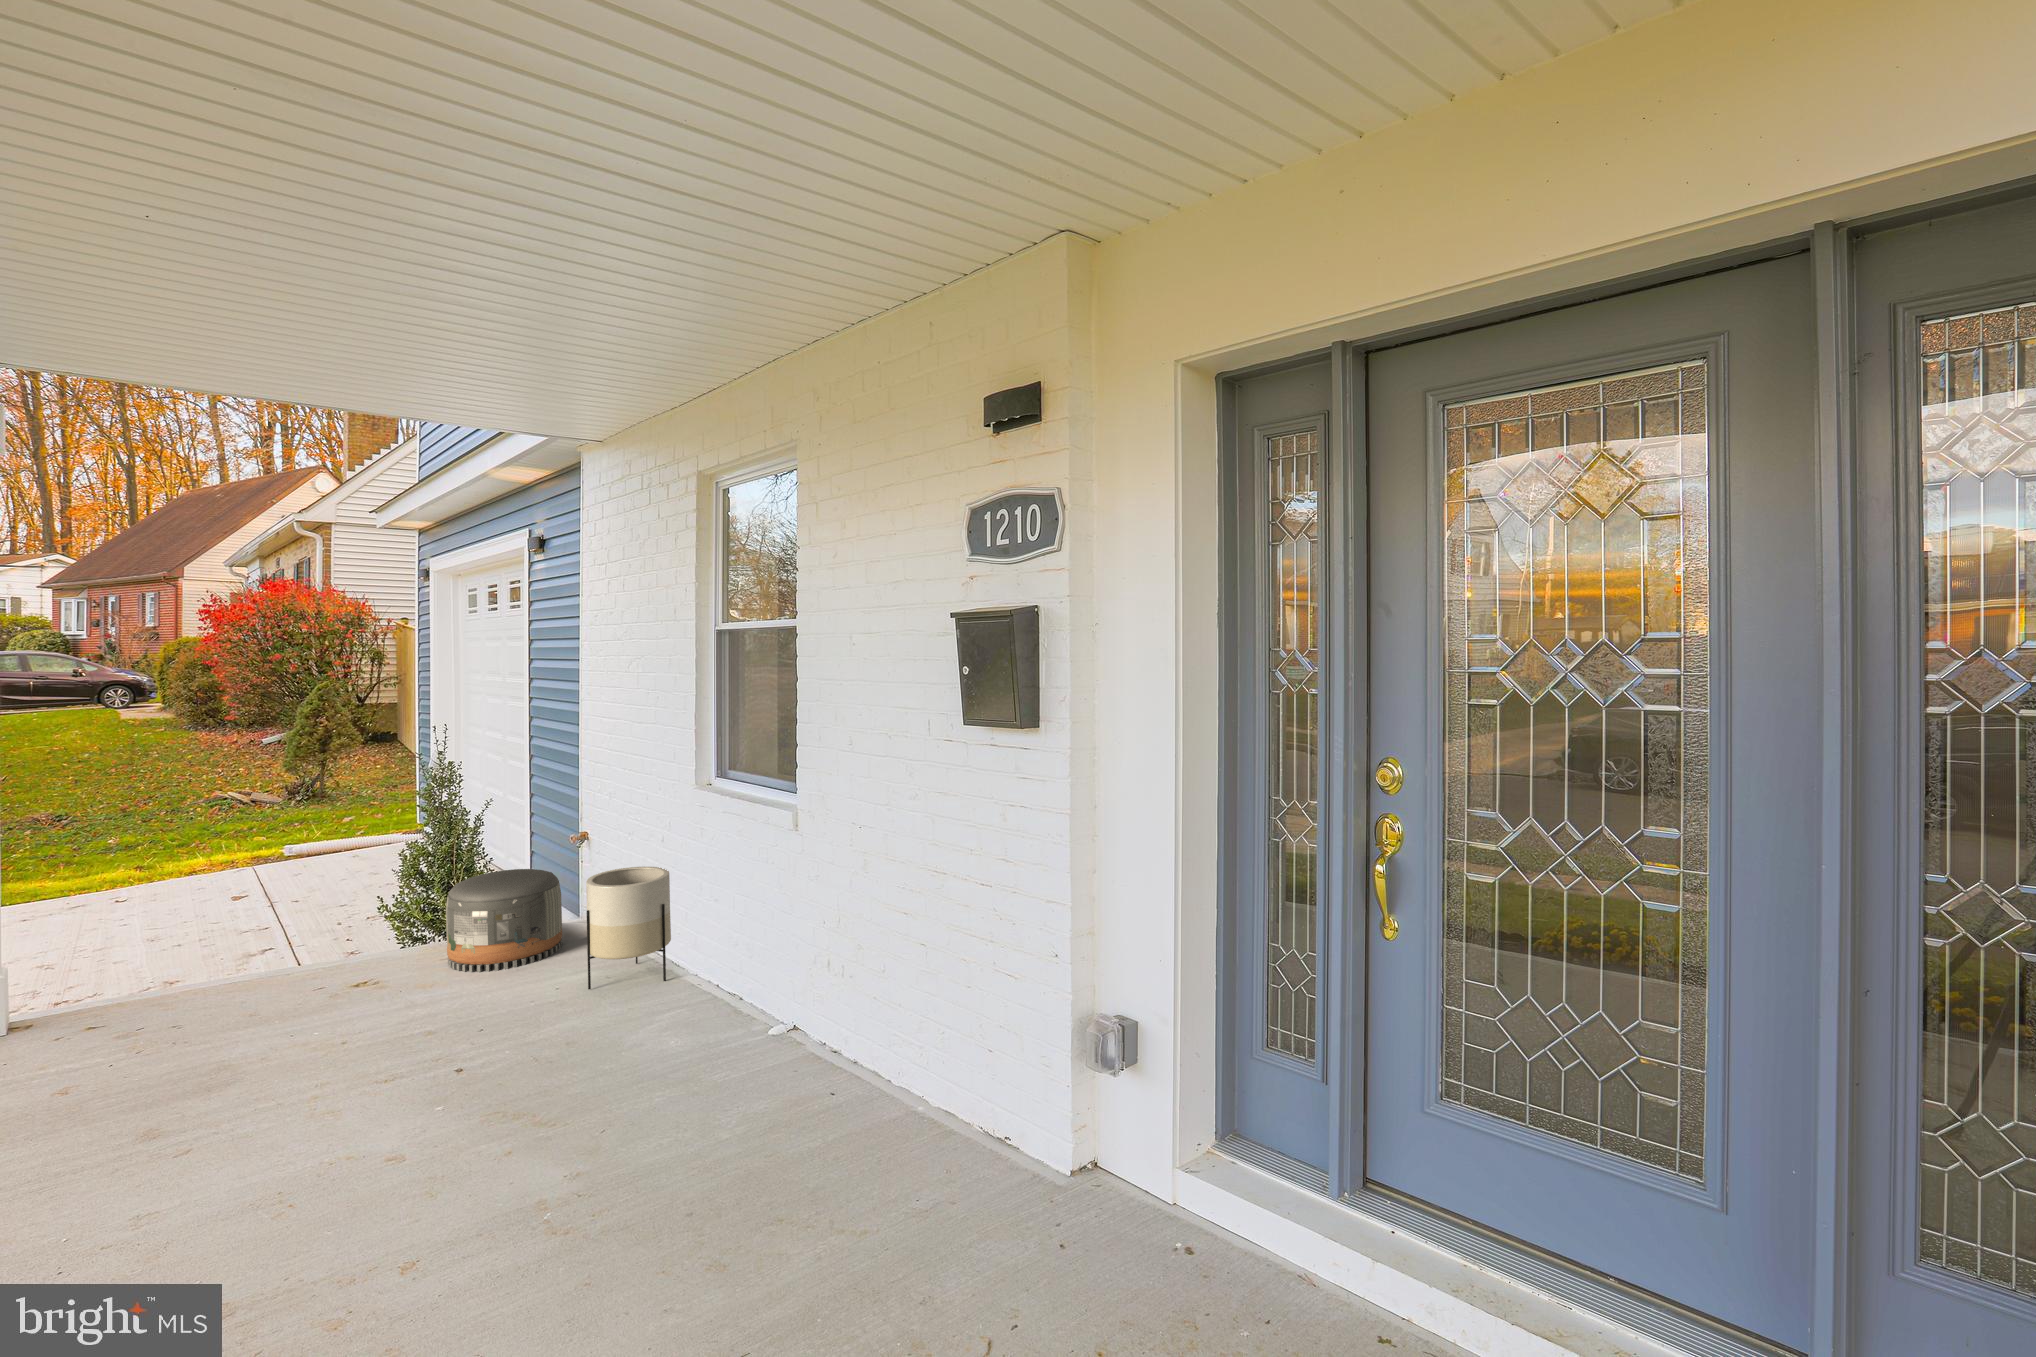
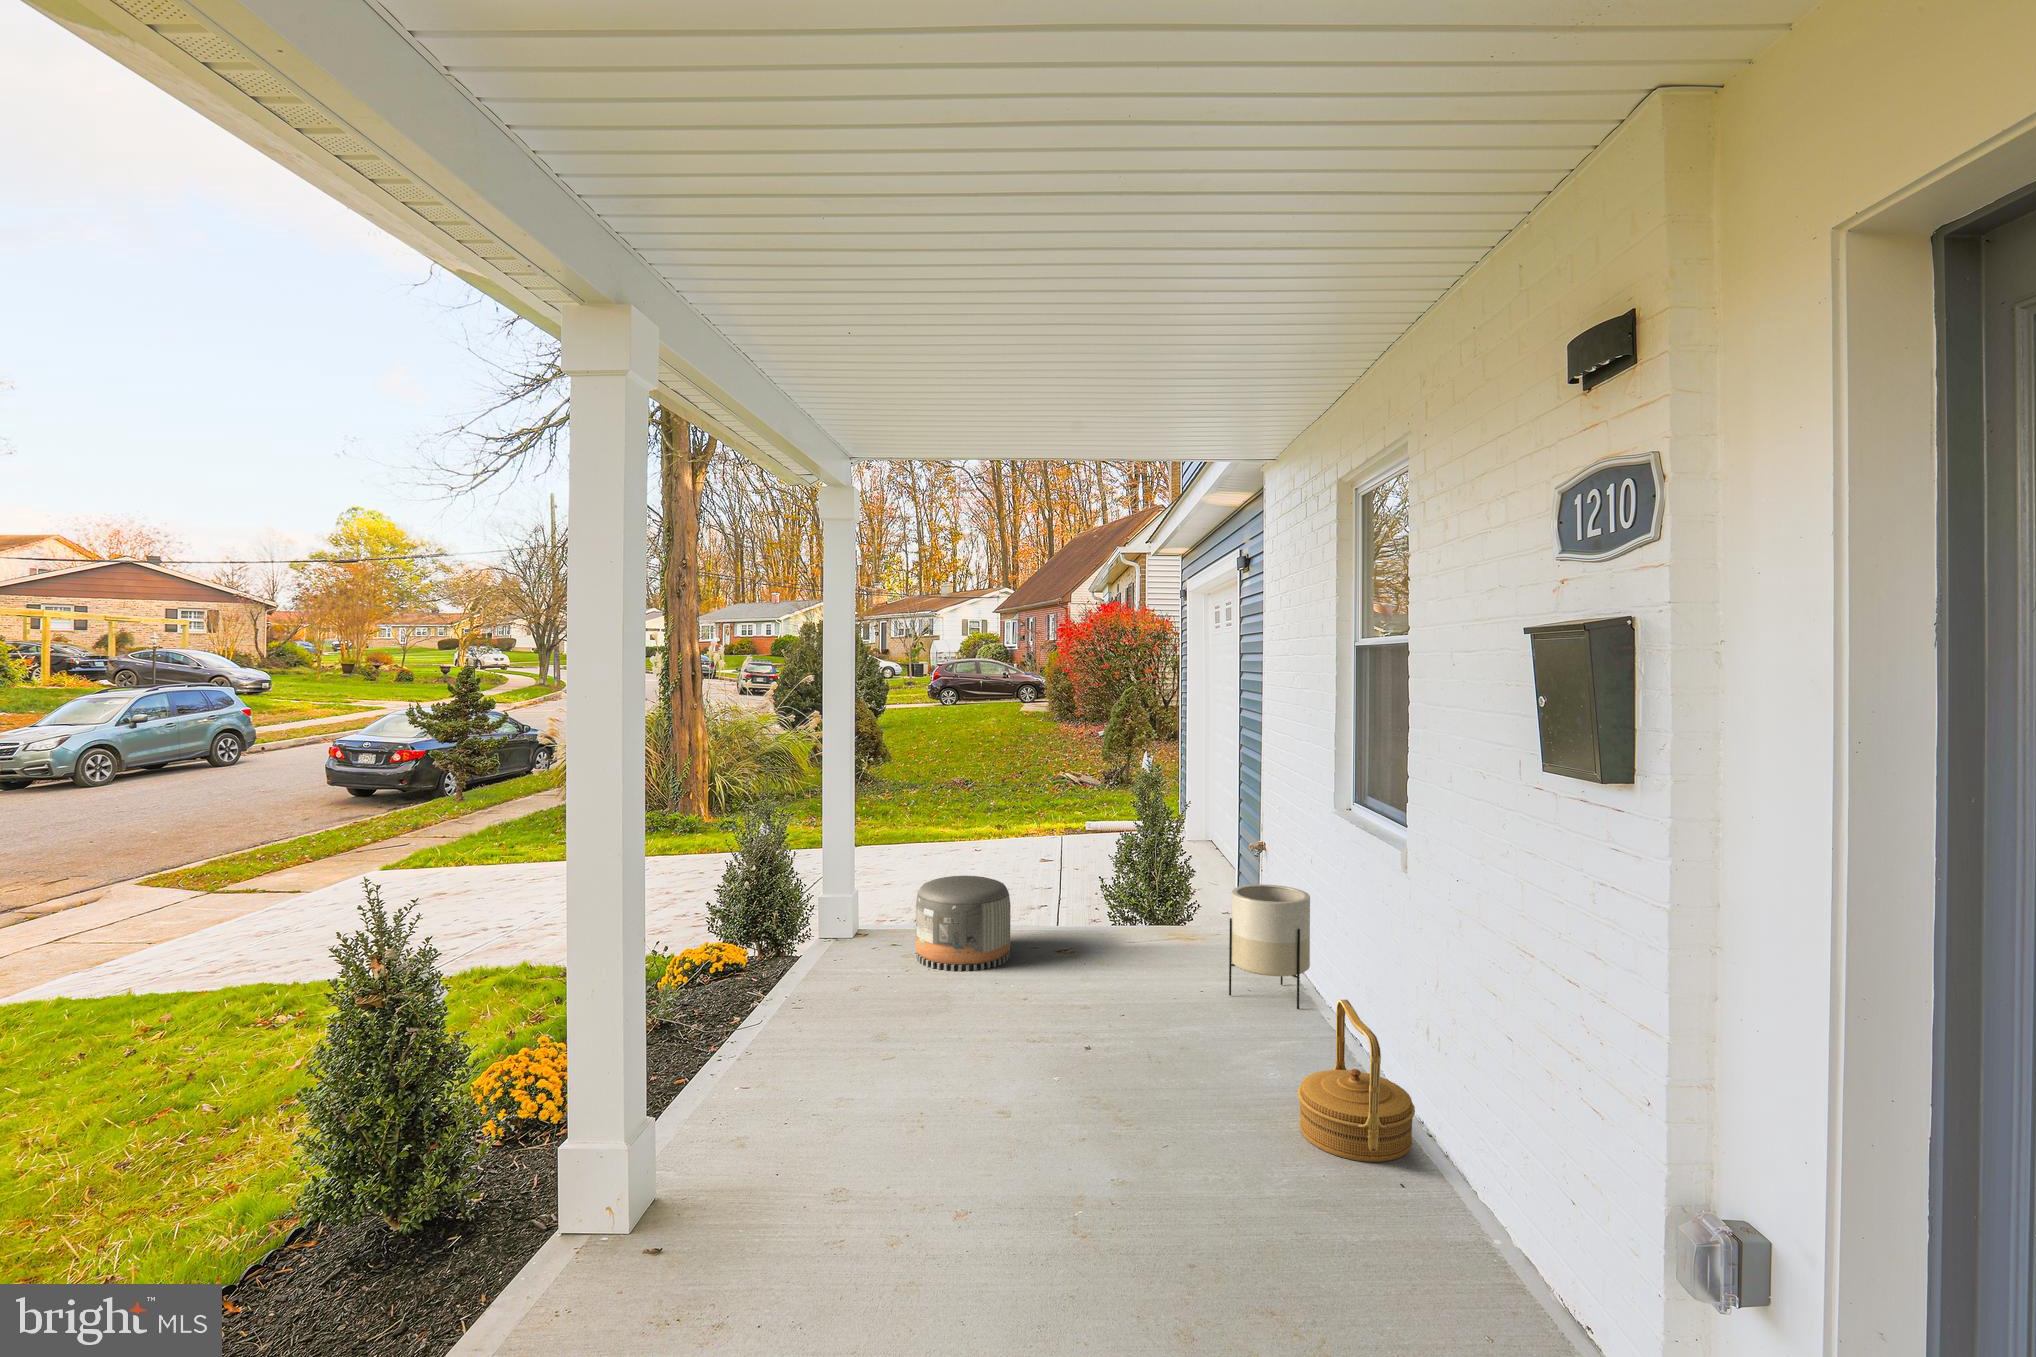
pouf: present [446,869,562,972] -> present [916,876,1011,971]
woven basket: none [721,954,825,1097] -> present [1298,1000,1415,1162]

